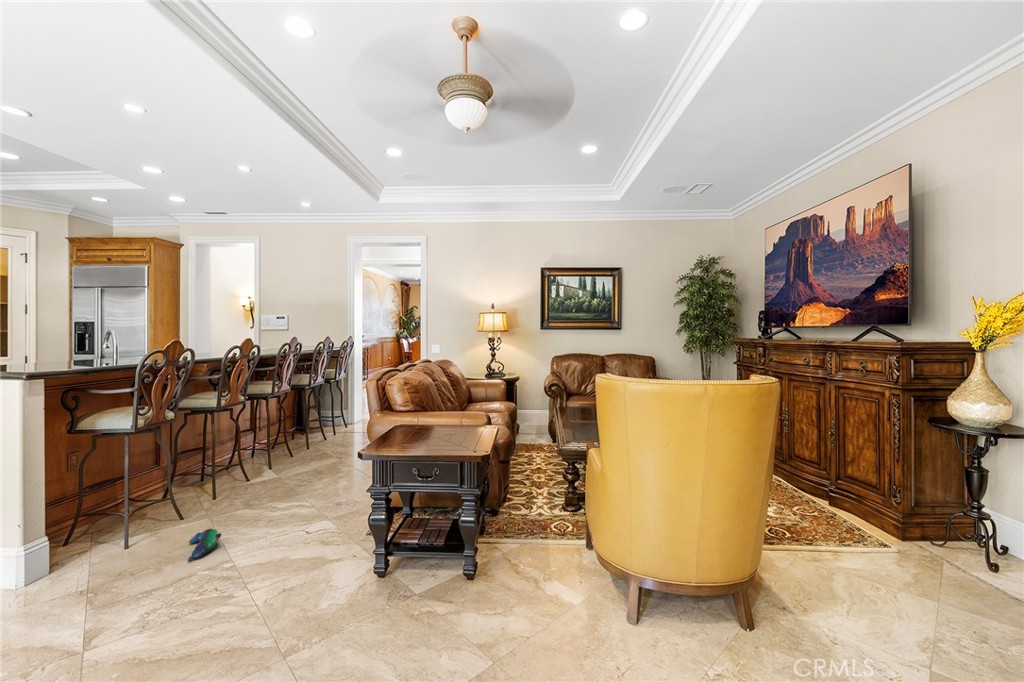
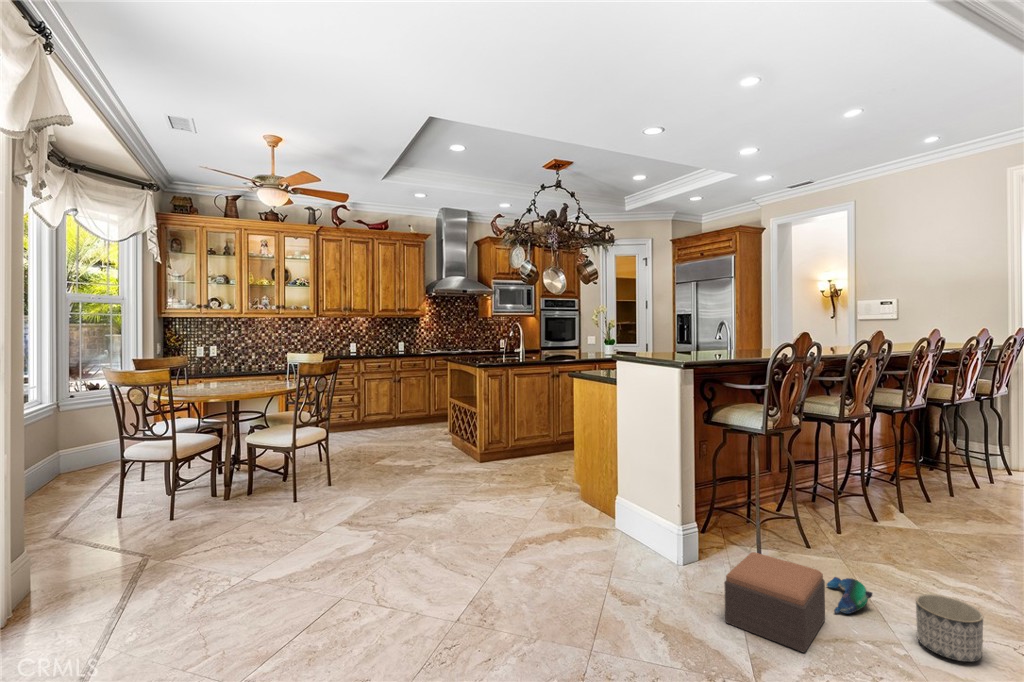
planter: none [245,515,284,556] -> present [916,594,983,662]
footstool: none [62,533,177,620] -> present [724,552,825,652]

